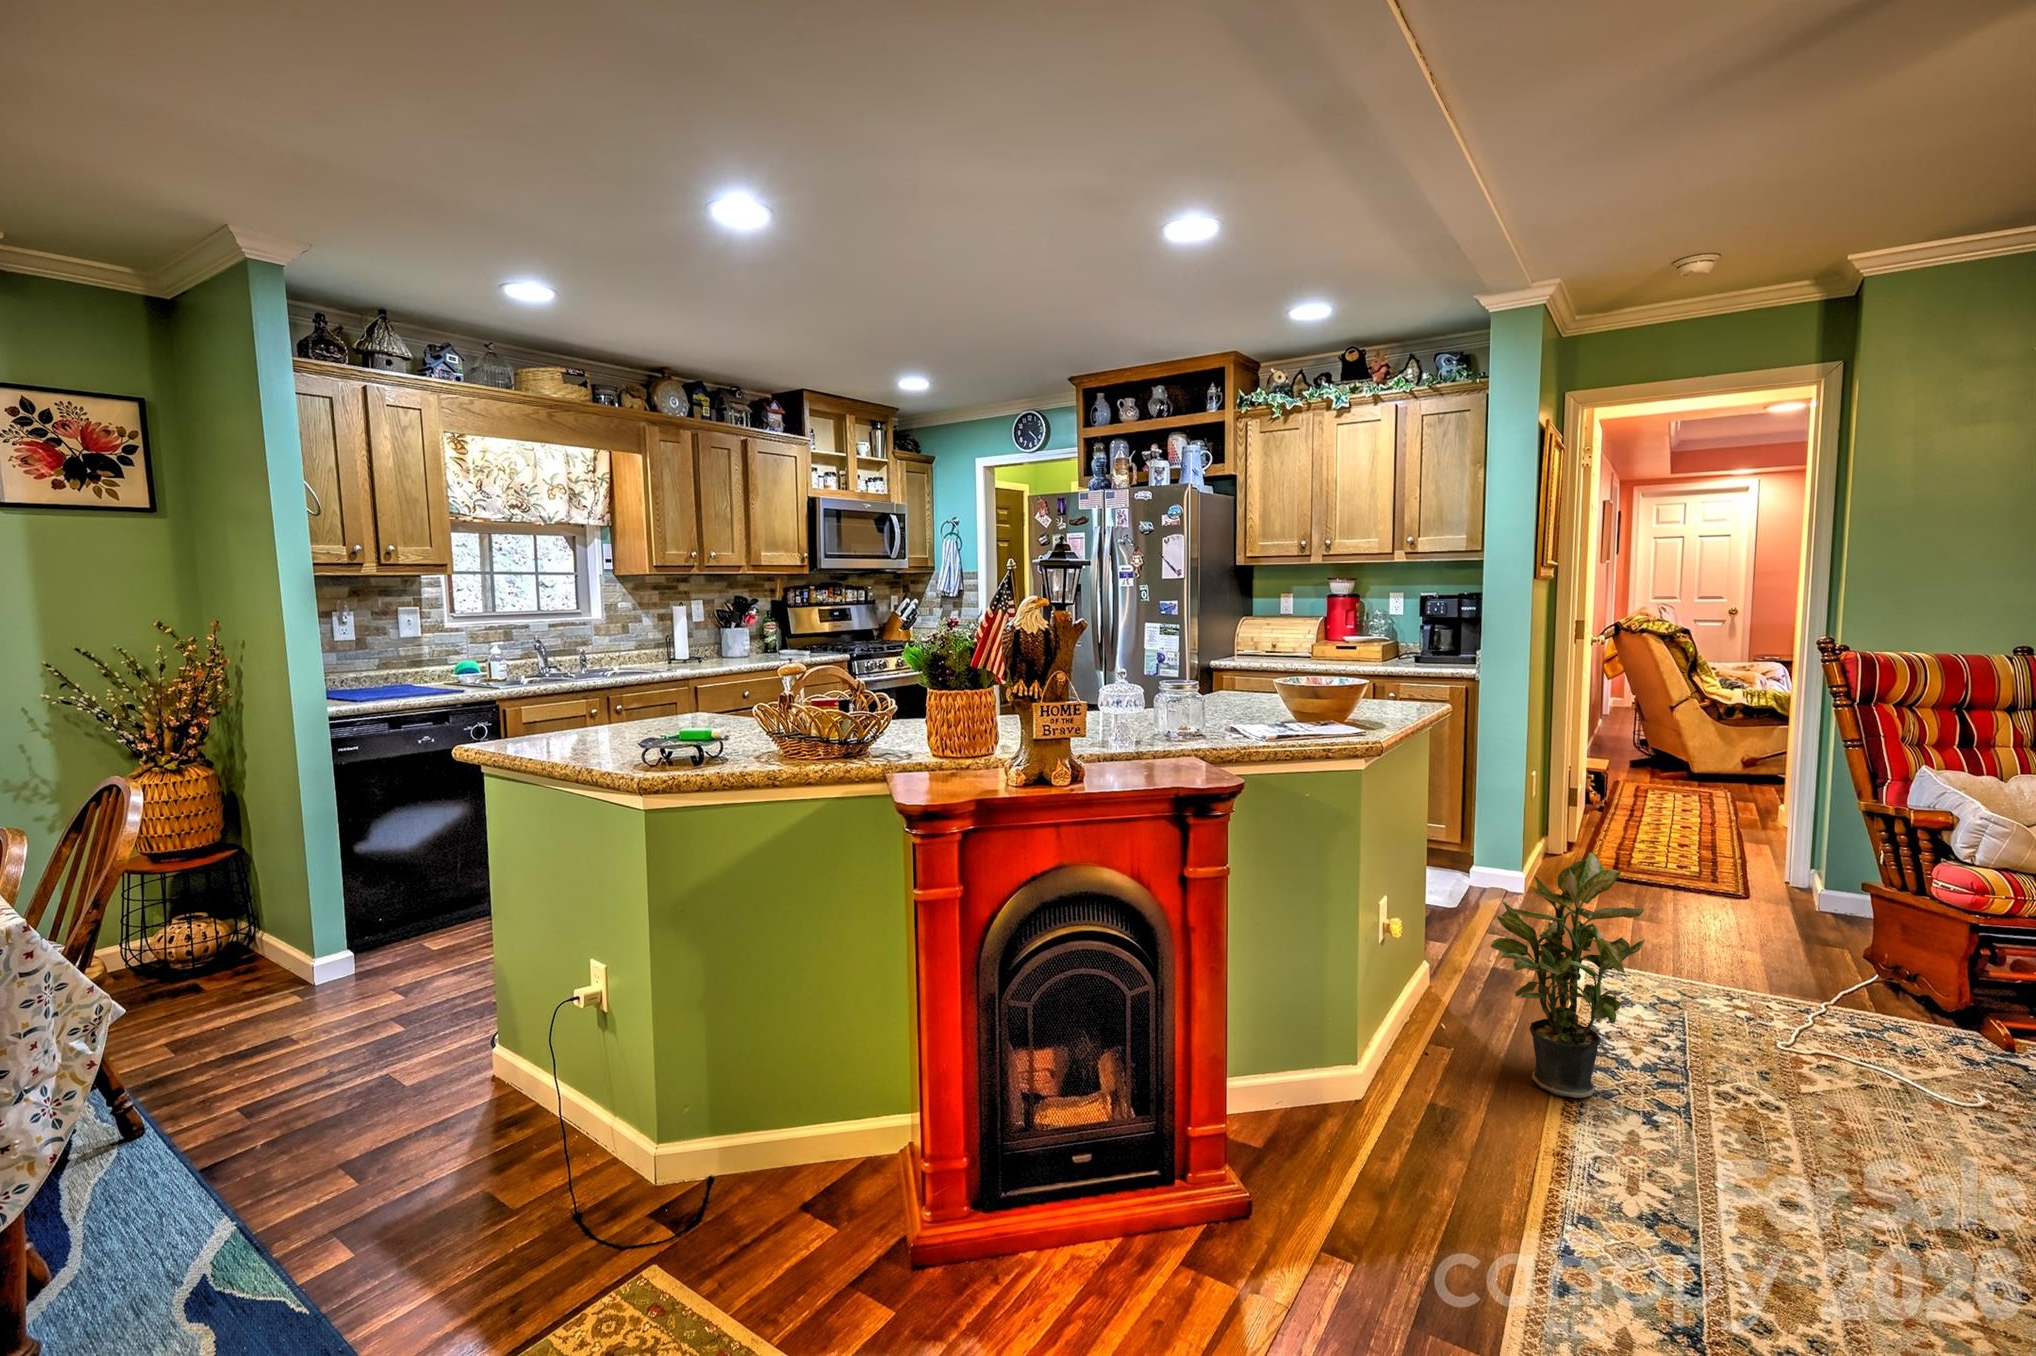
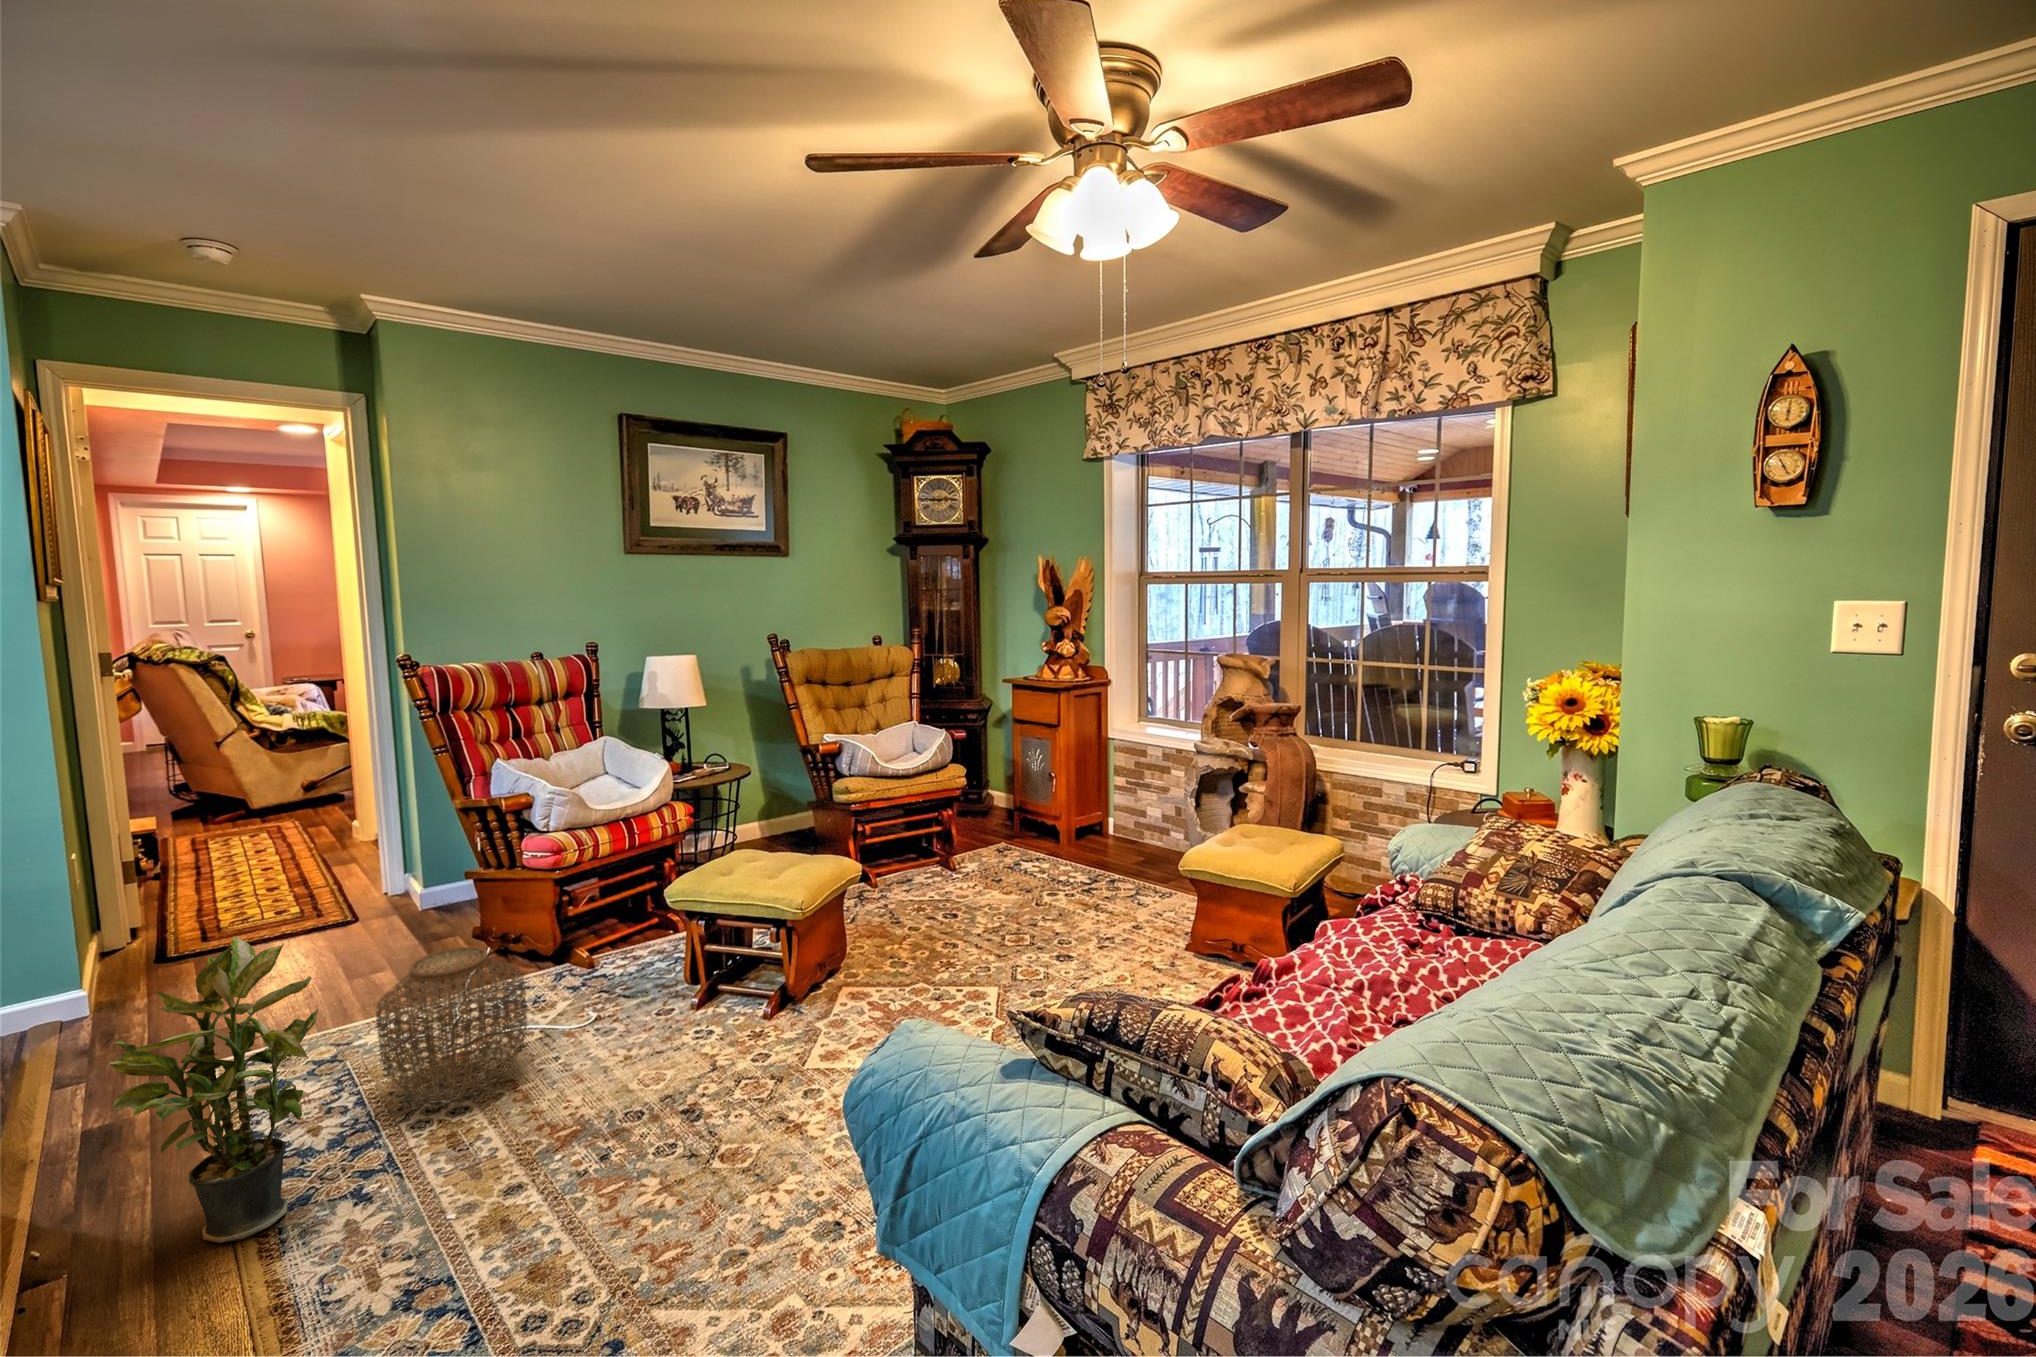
woven basket: none [1705,940,1878,1104] -> present [376,947,527,1103]

